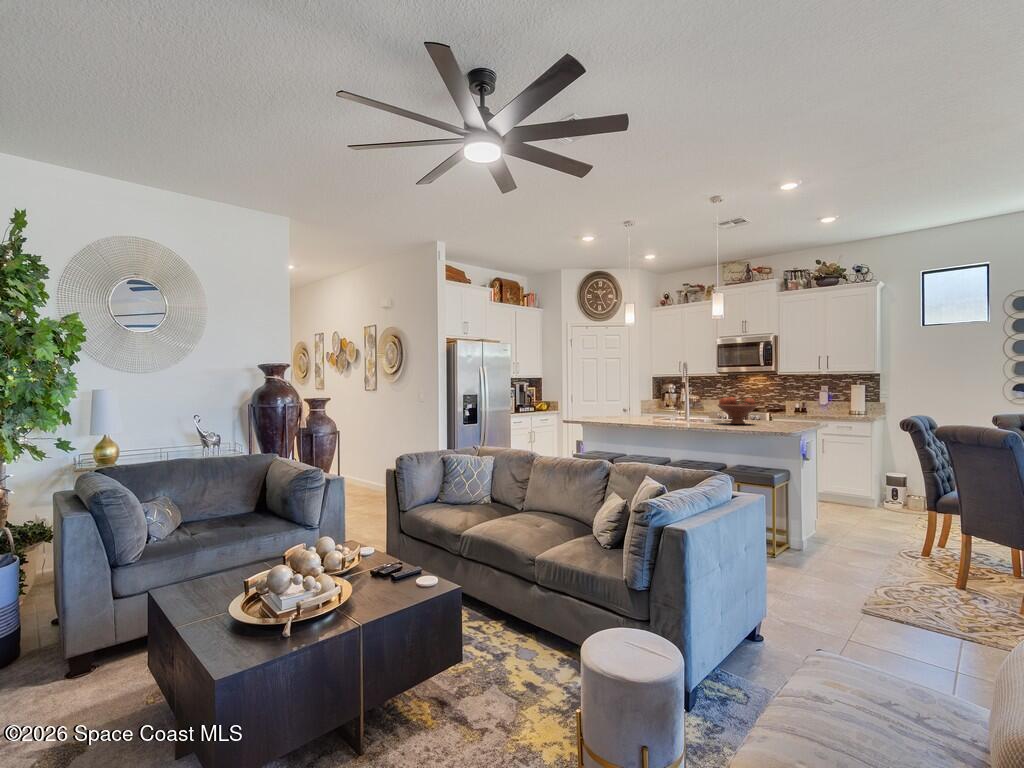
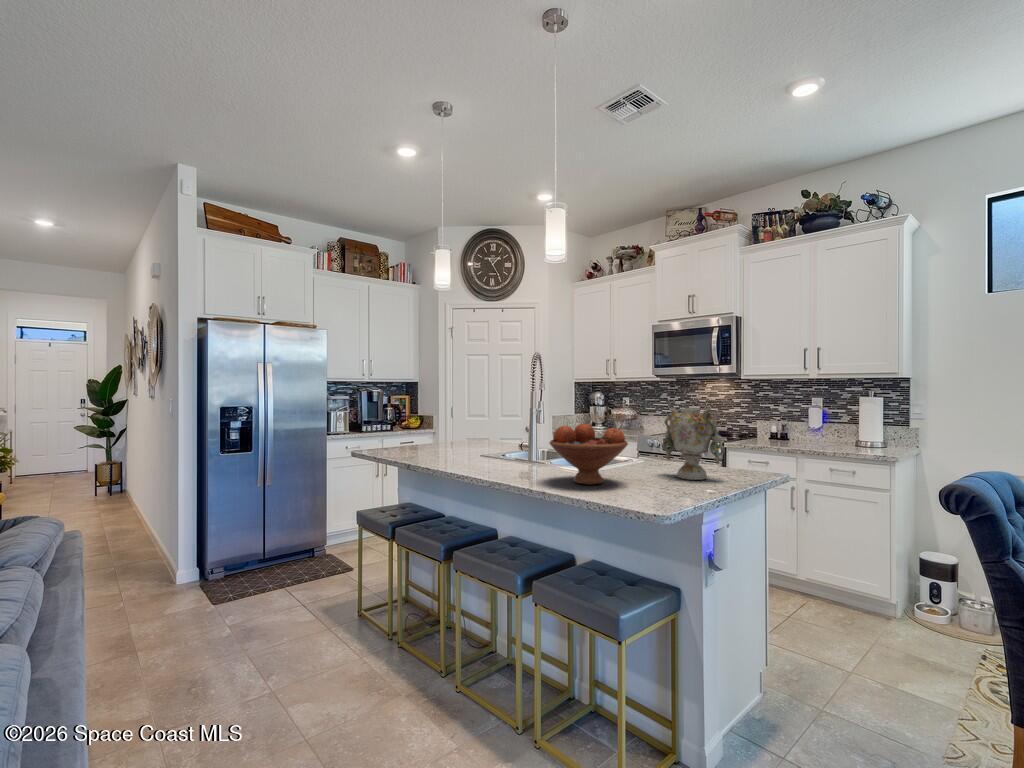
vase: none [764,387,799,423] -> present [662,405,724,480]

